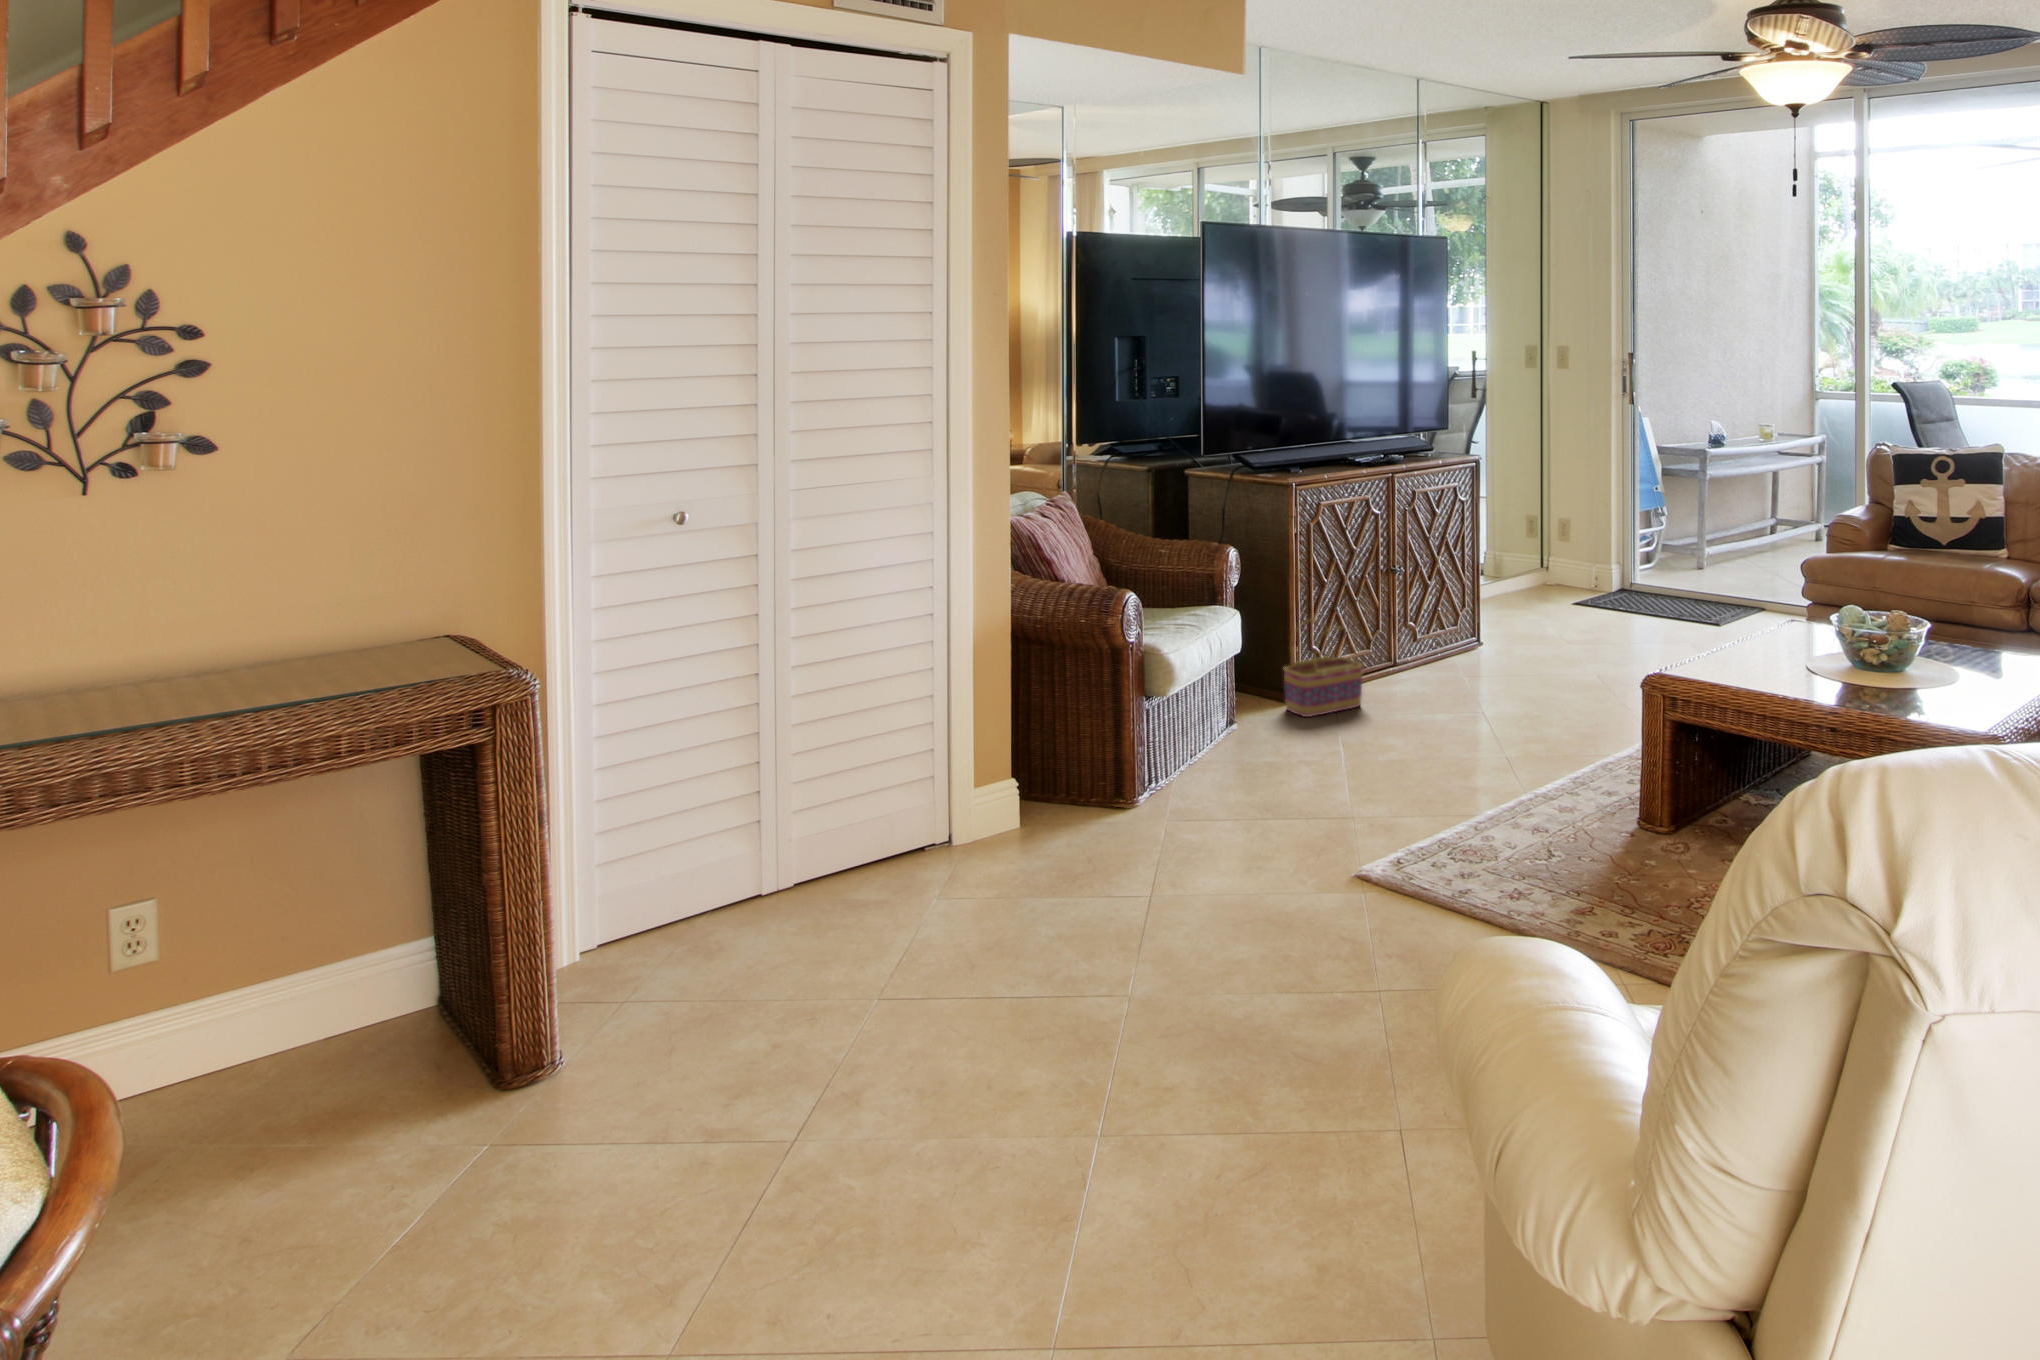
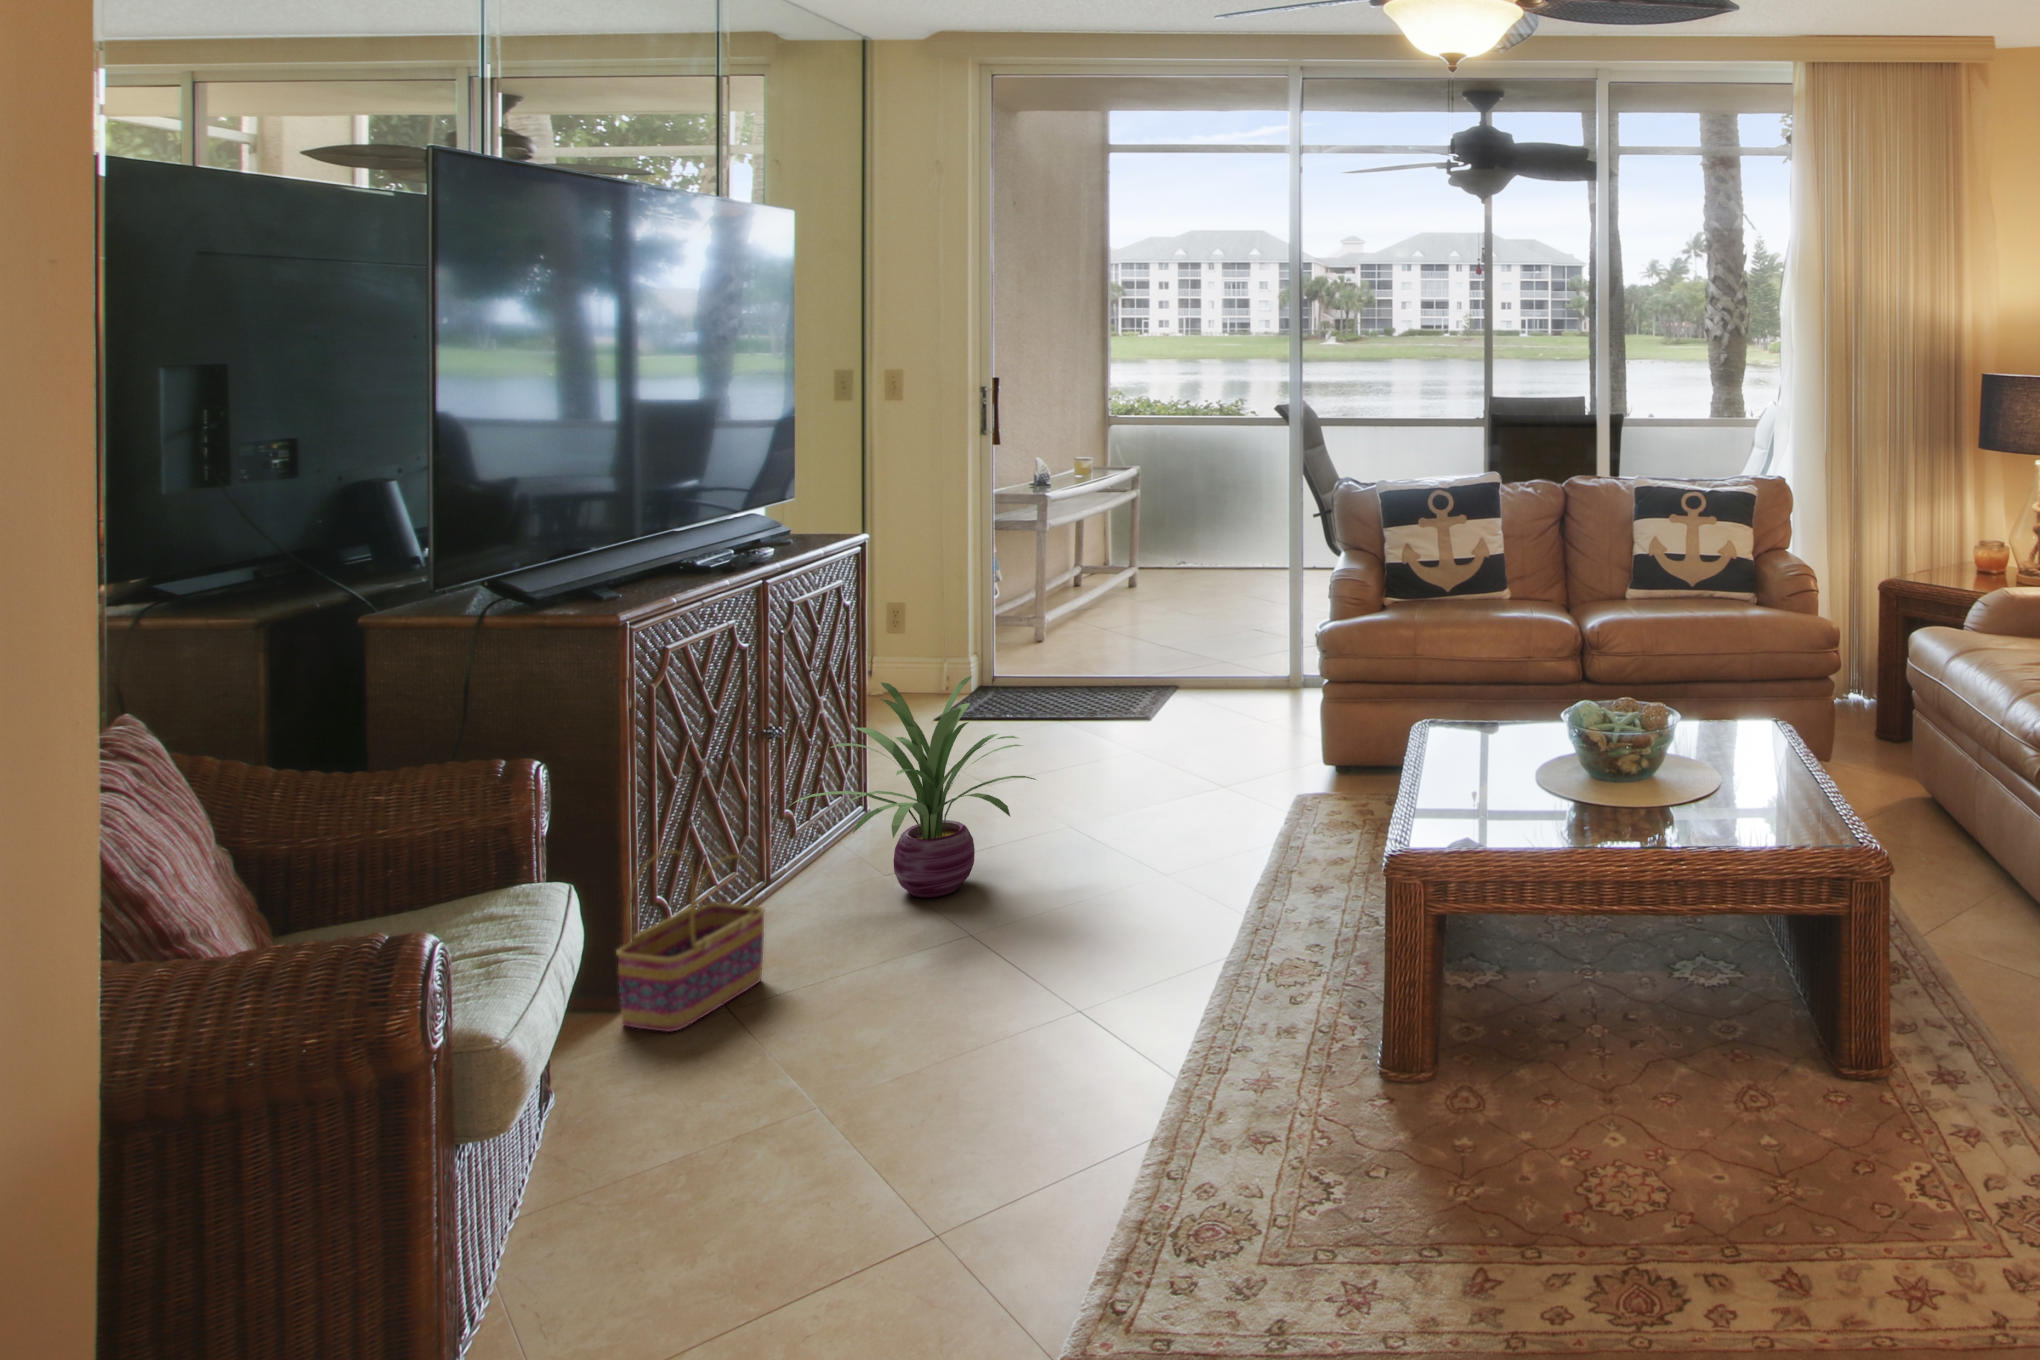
decorative plant: none [1403,548,1555,691] -> present [792,676,1036,898]

